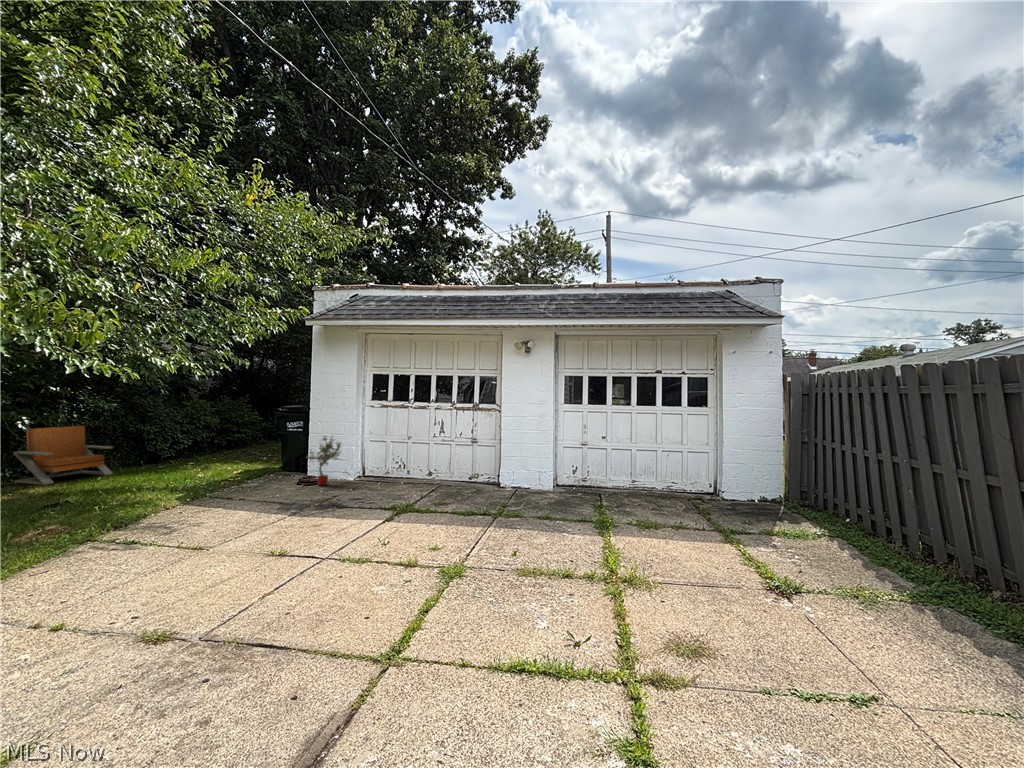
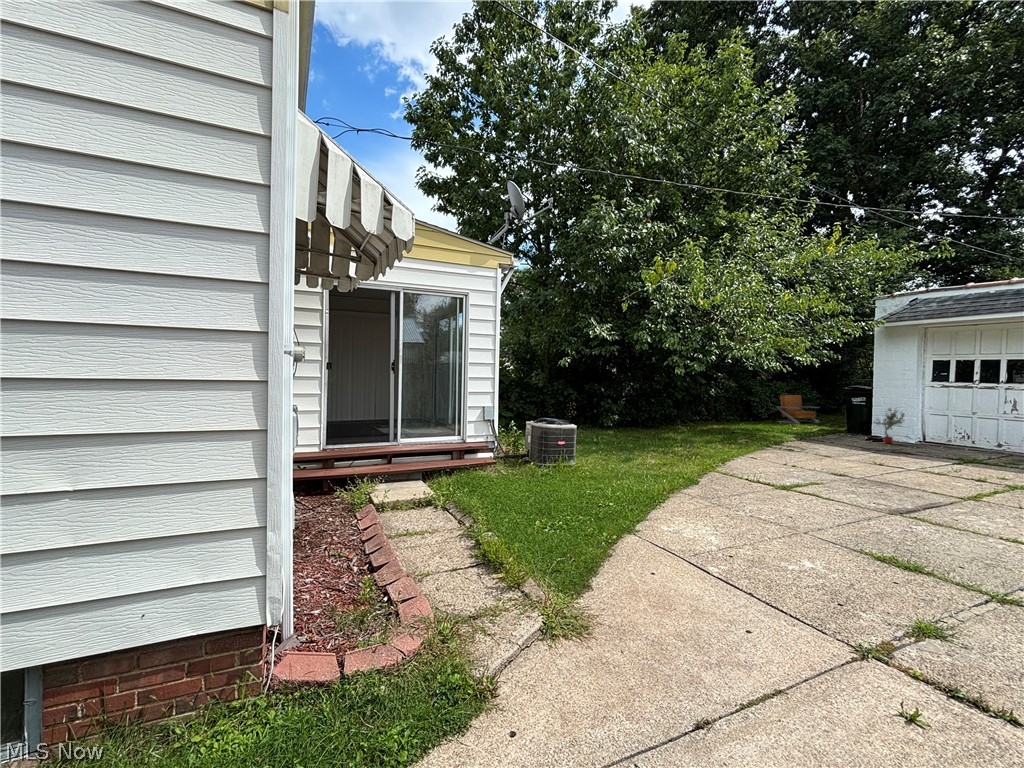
lounge chair: present [14,426,113,485] -> present [776,395,819,424]

